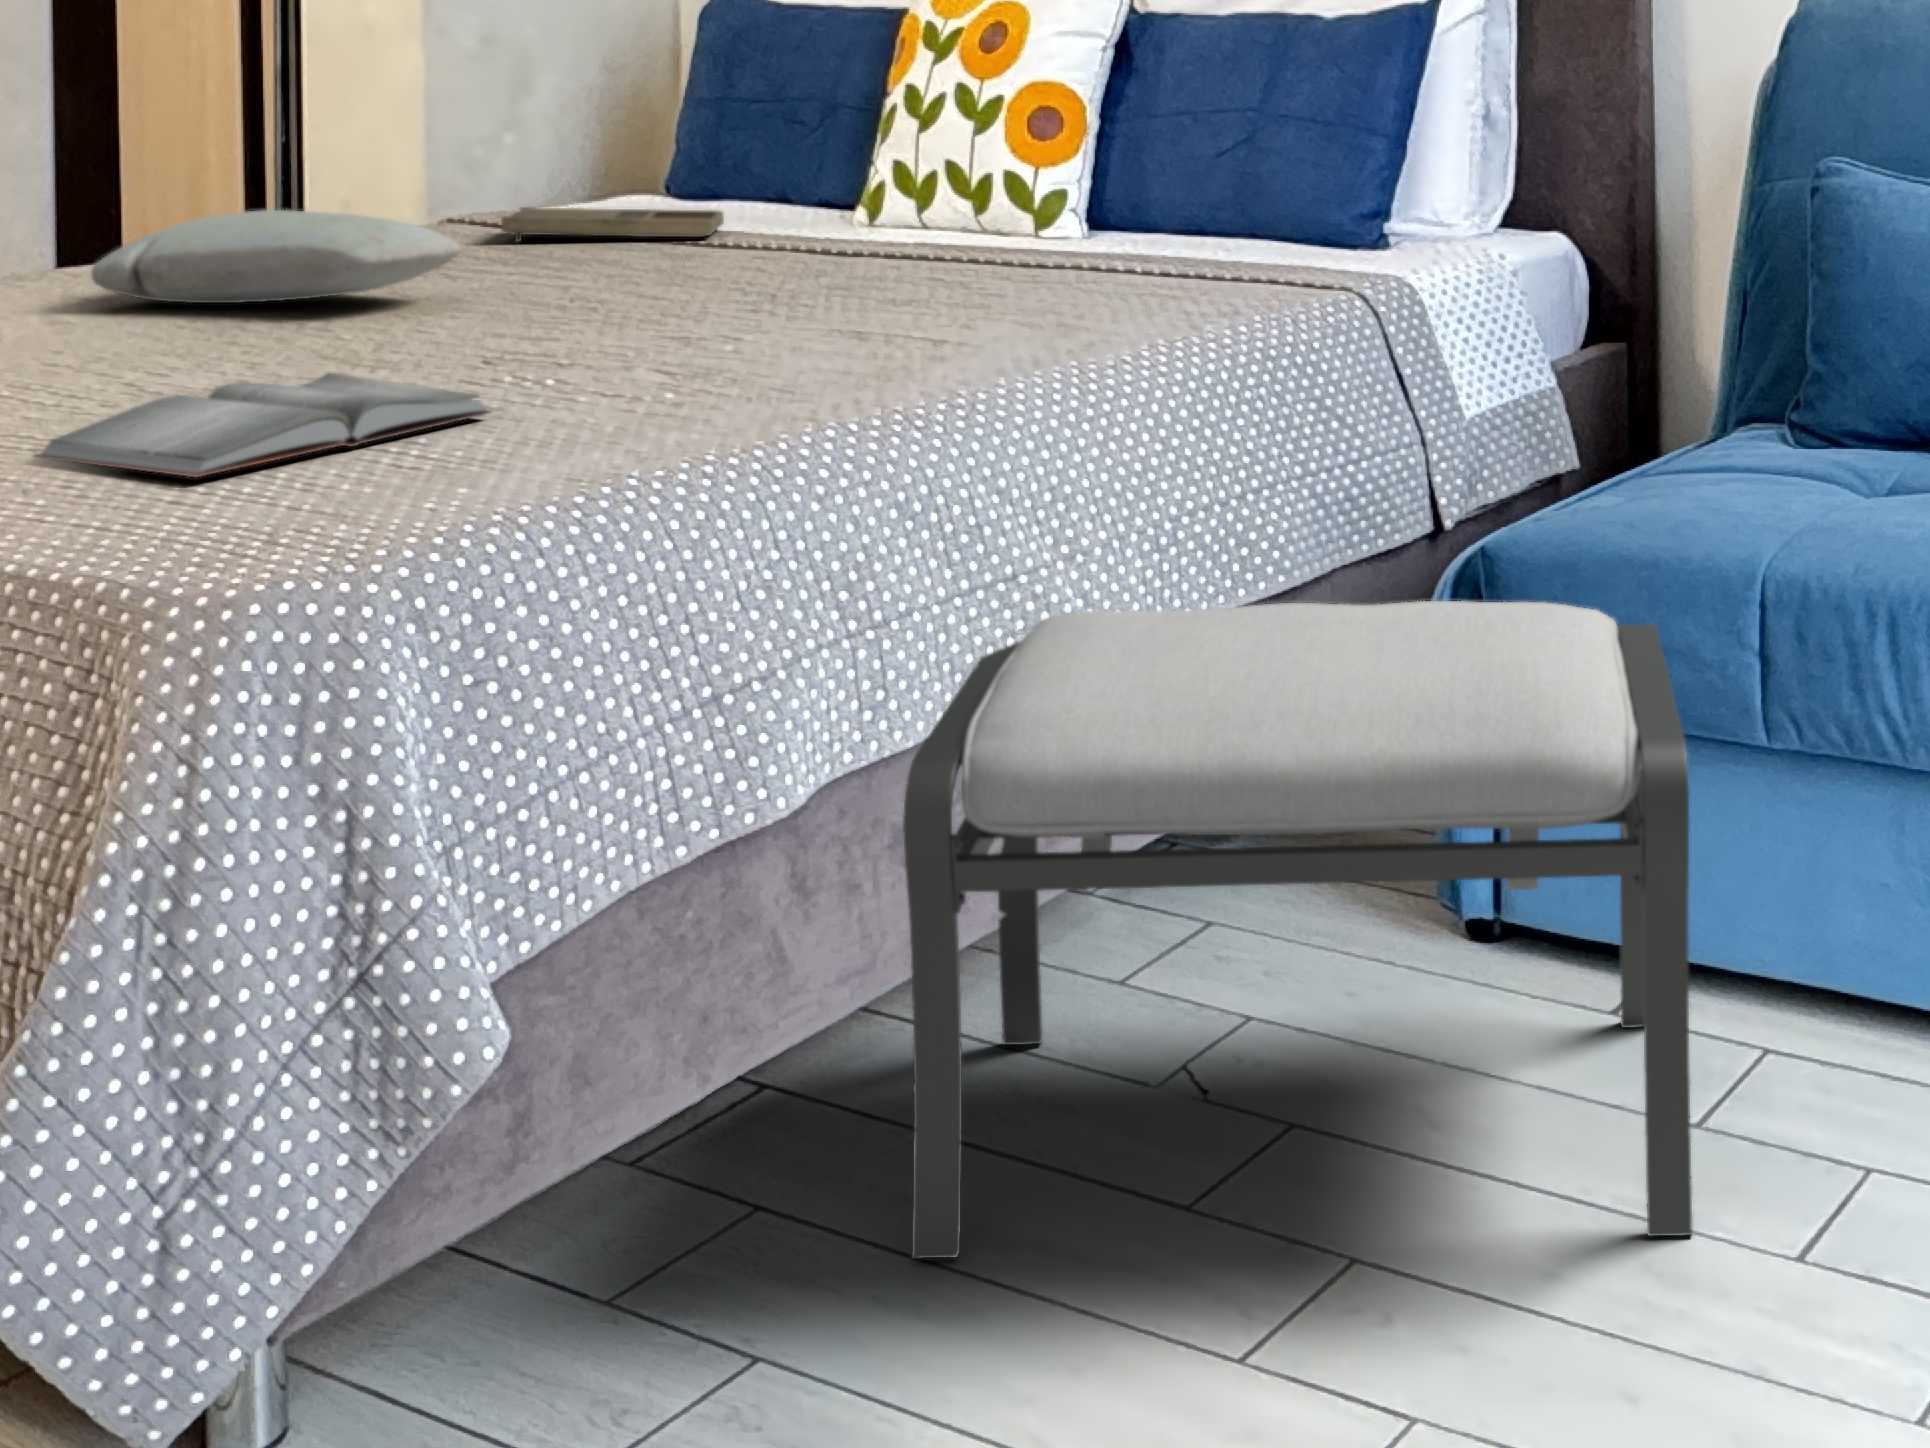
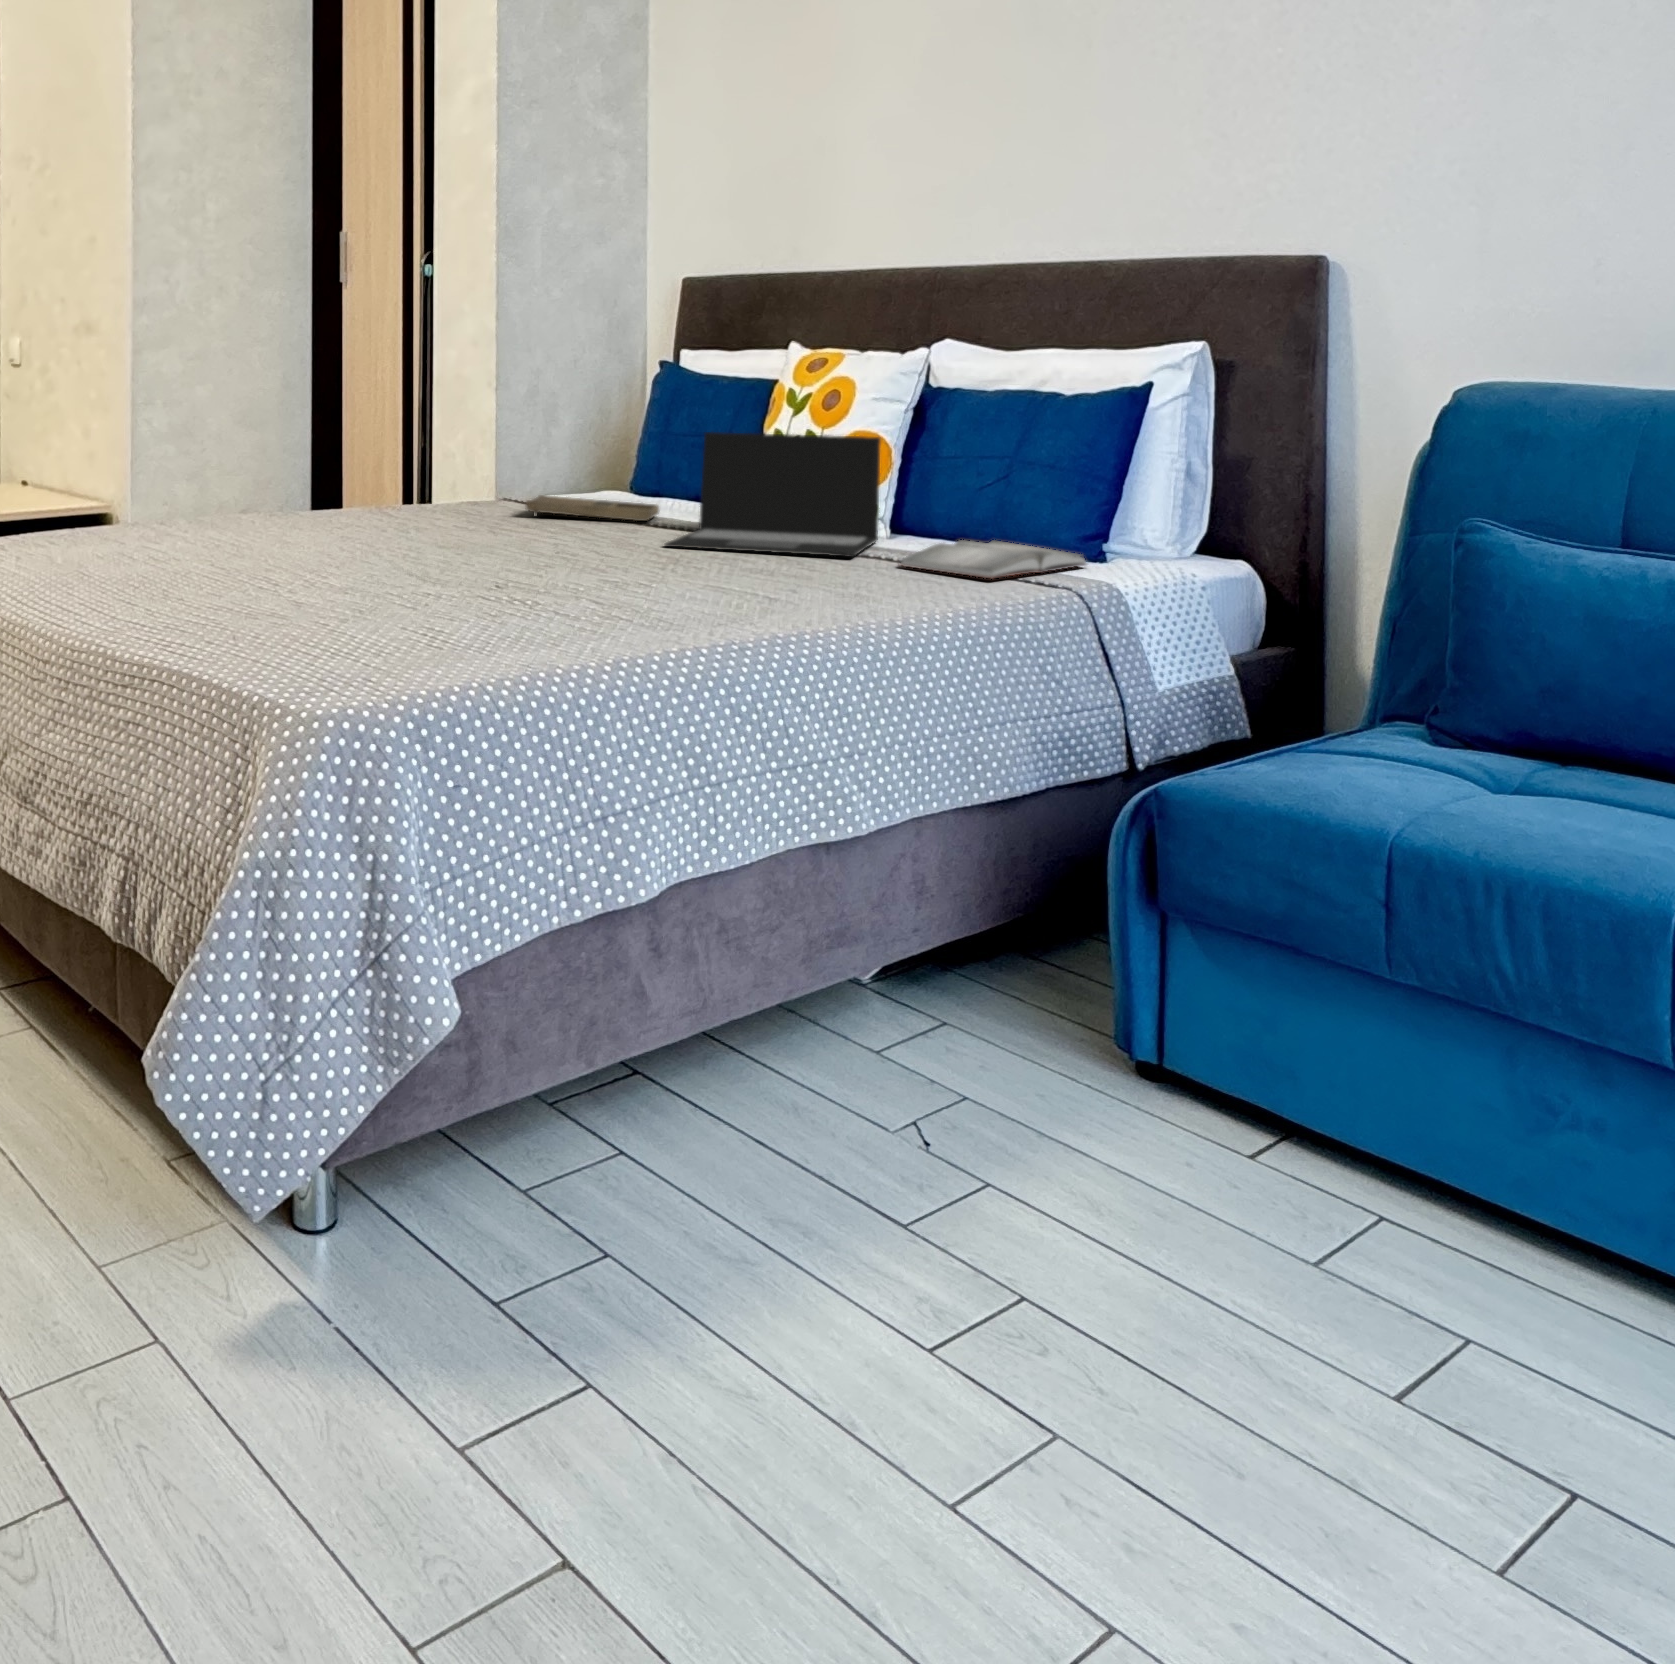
laptop: none [748,92,1071,274] -> present [665,432,881,557]
pillow: present [91,210,463,303] -> none [297,489,494,542]
hardback book: present [35,373,491,477] -> present [900,540,1087,579]
ottoman: present [903,601,1693,1259] -> none [713,796,1299,1354]

